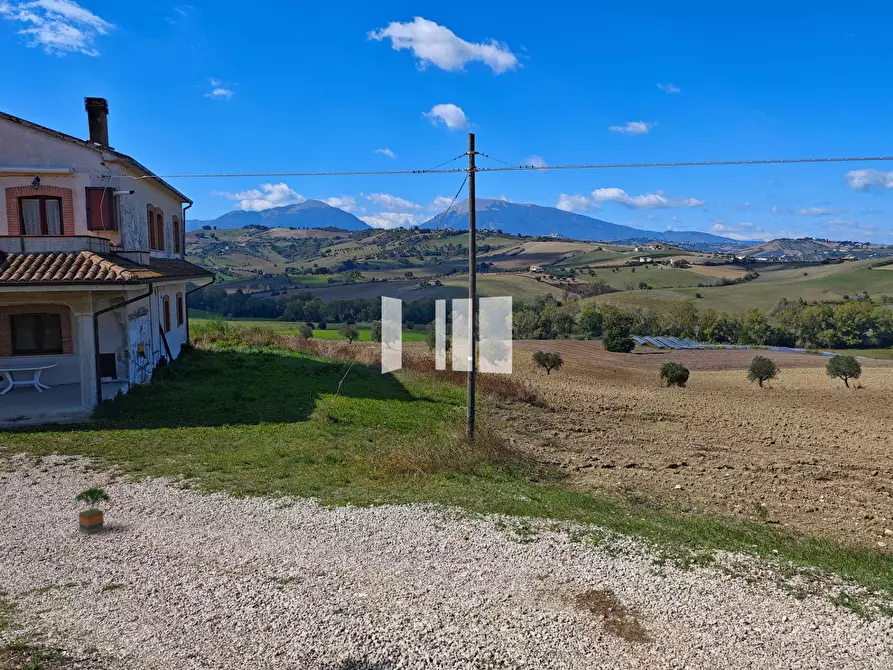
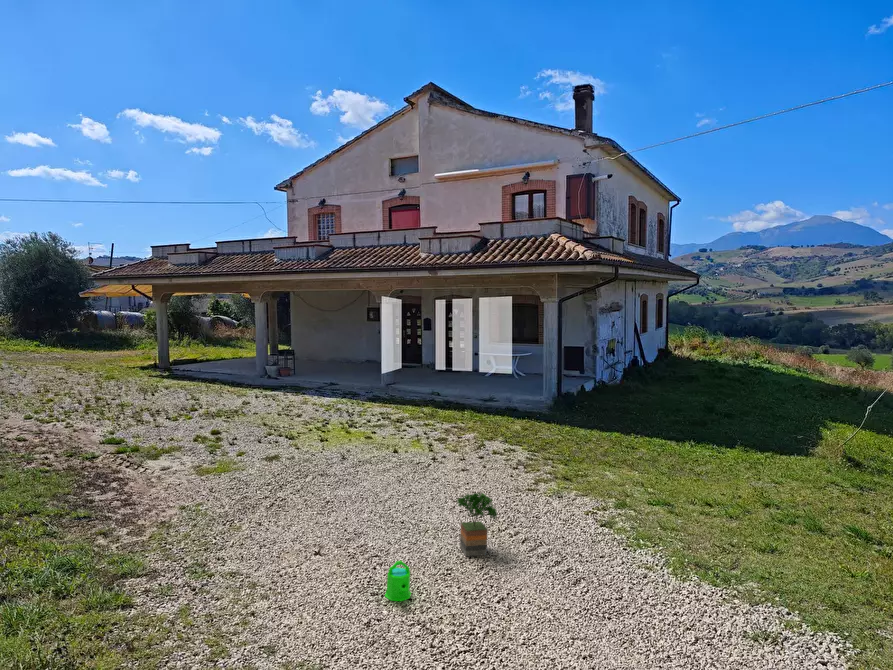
watering can: none [40,542,65,570] -> present [385,561,411,601]

